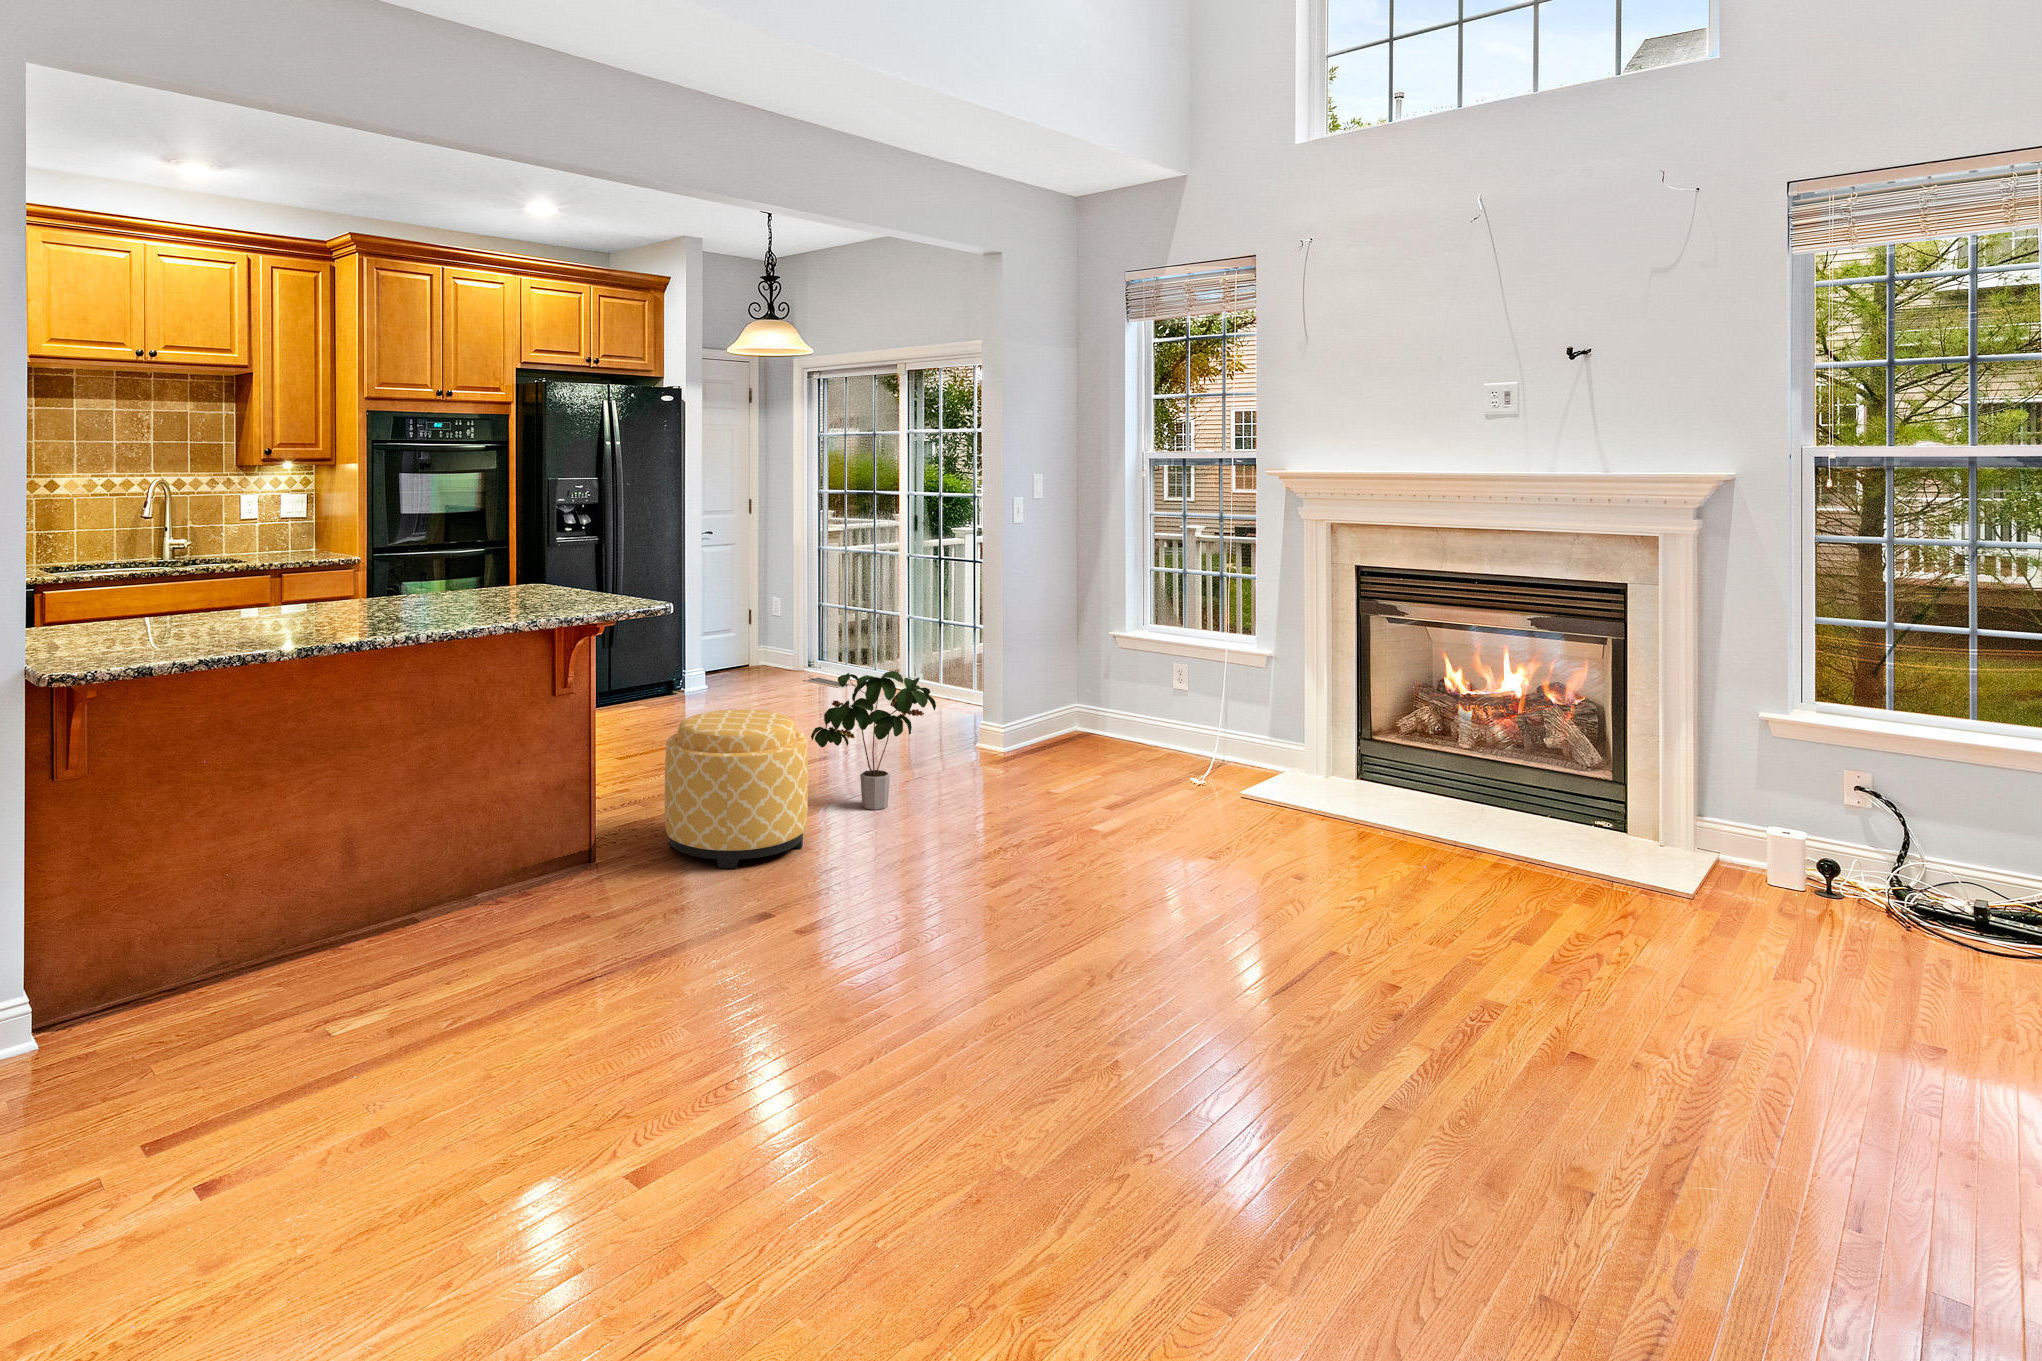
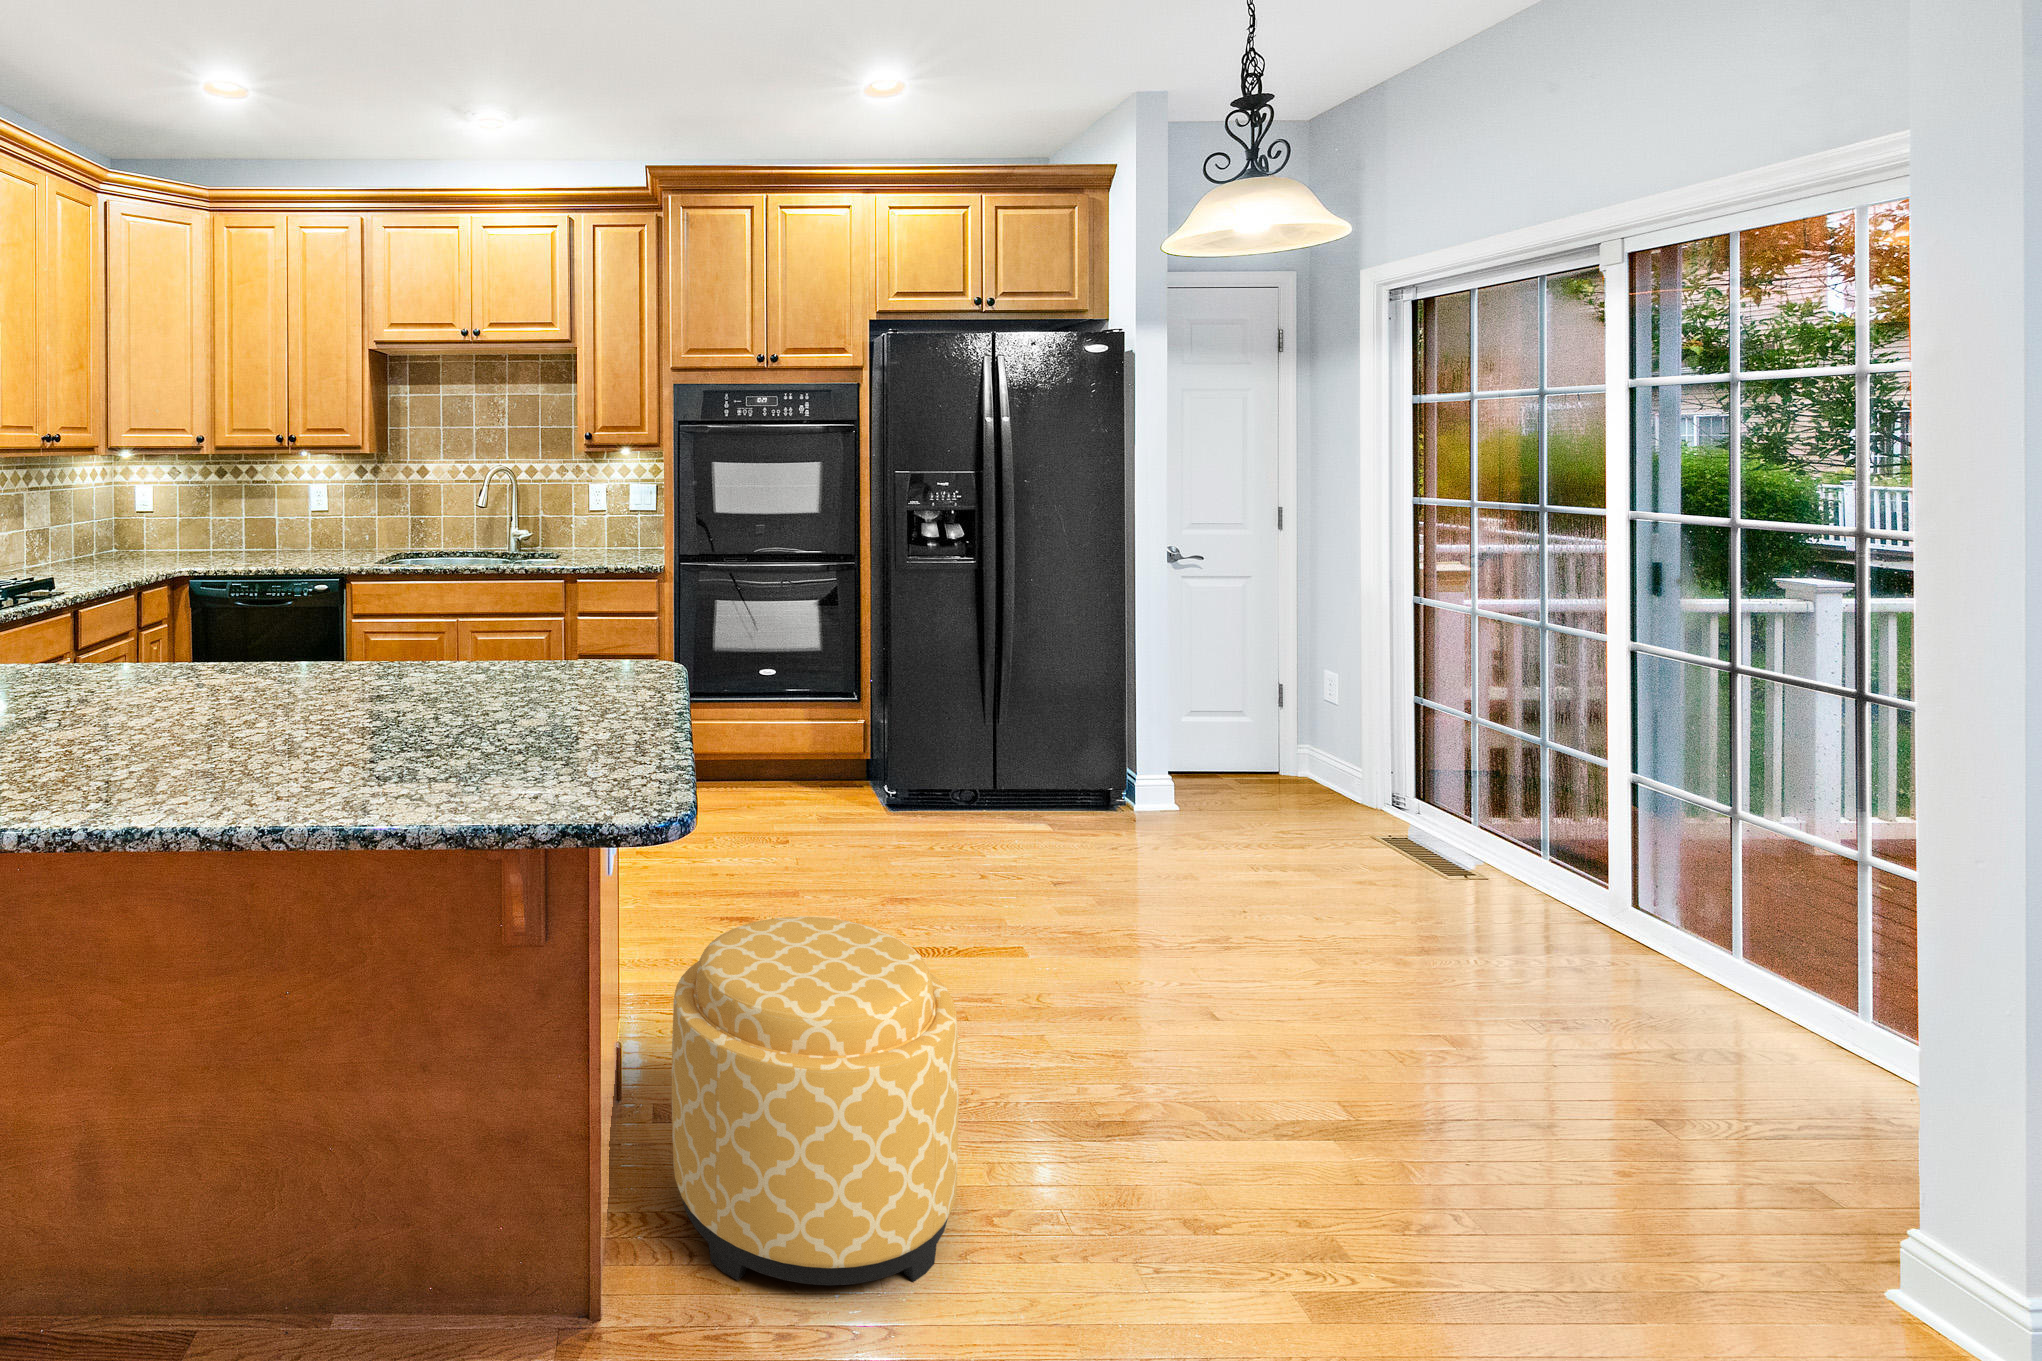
potted plant: present [811,671,936,810] -> none [1061,895,1352,1229]

